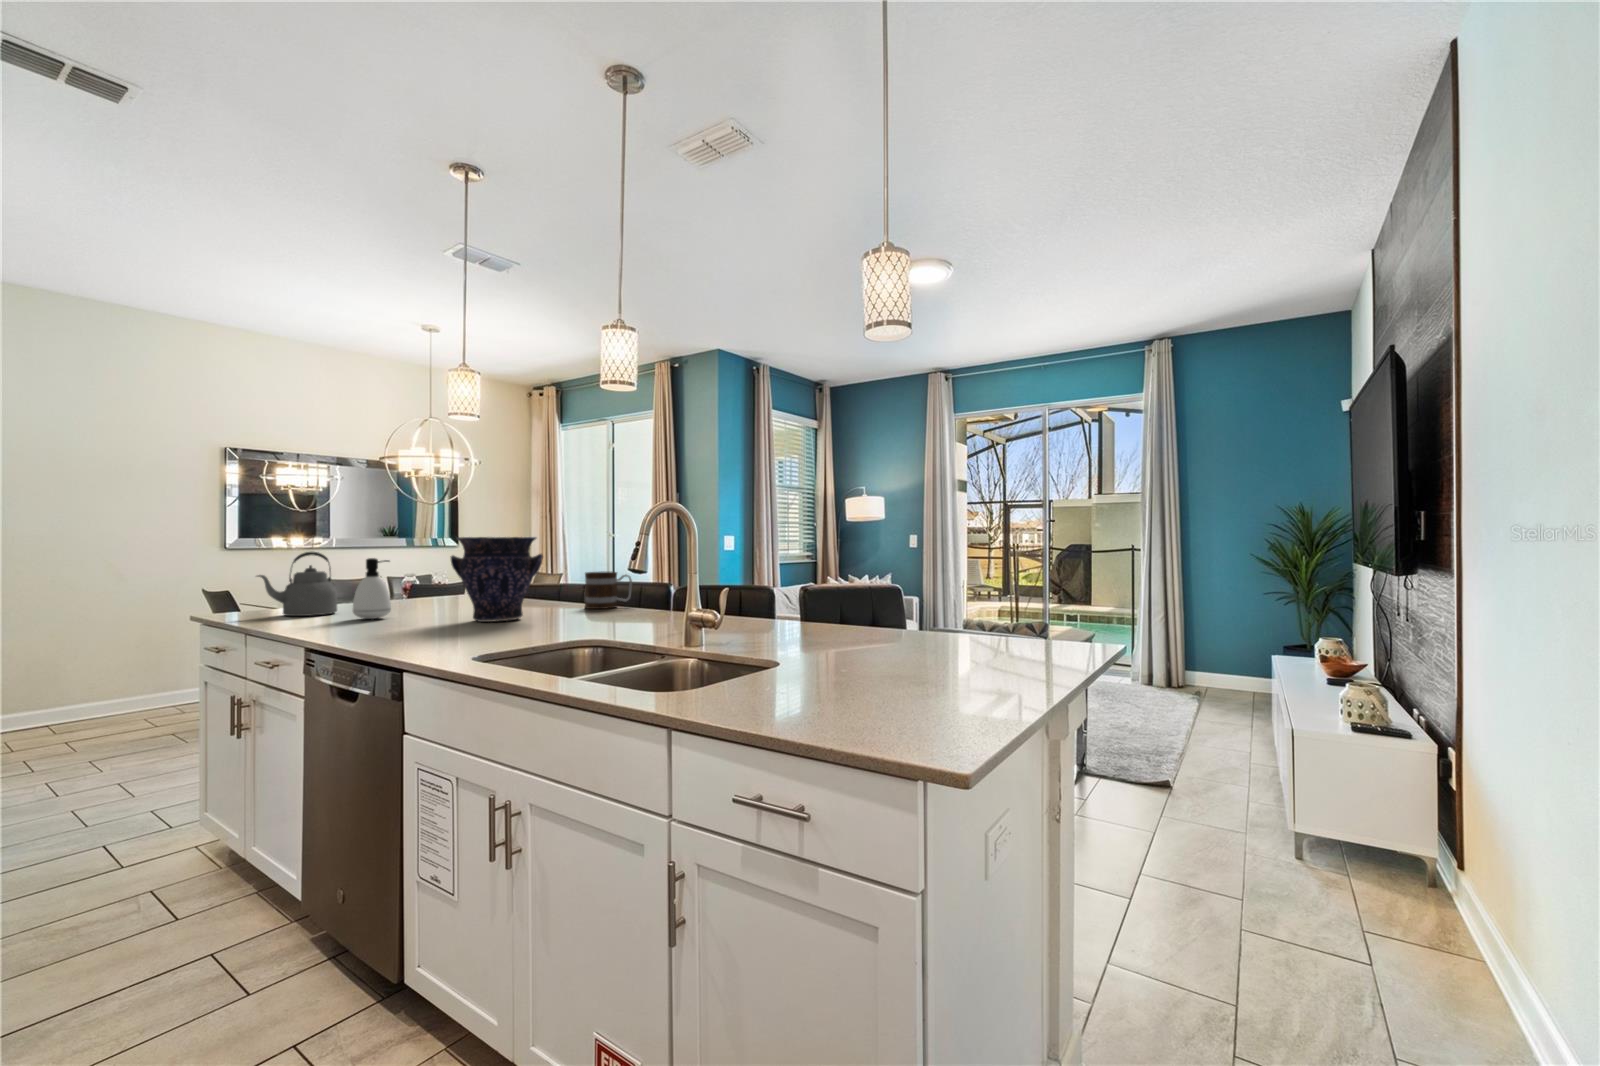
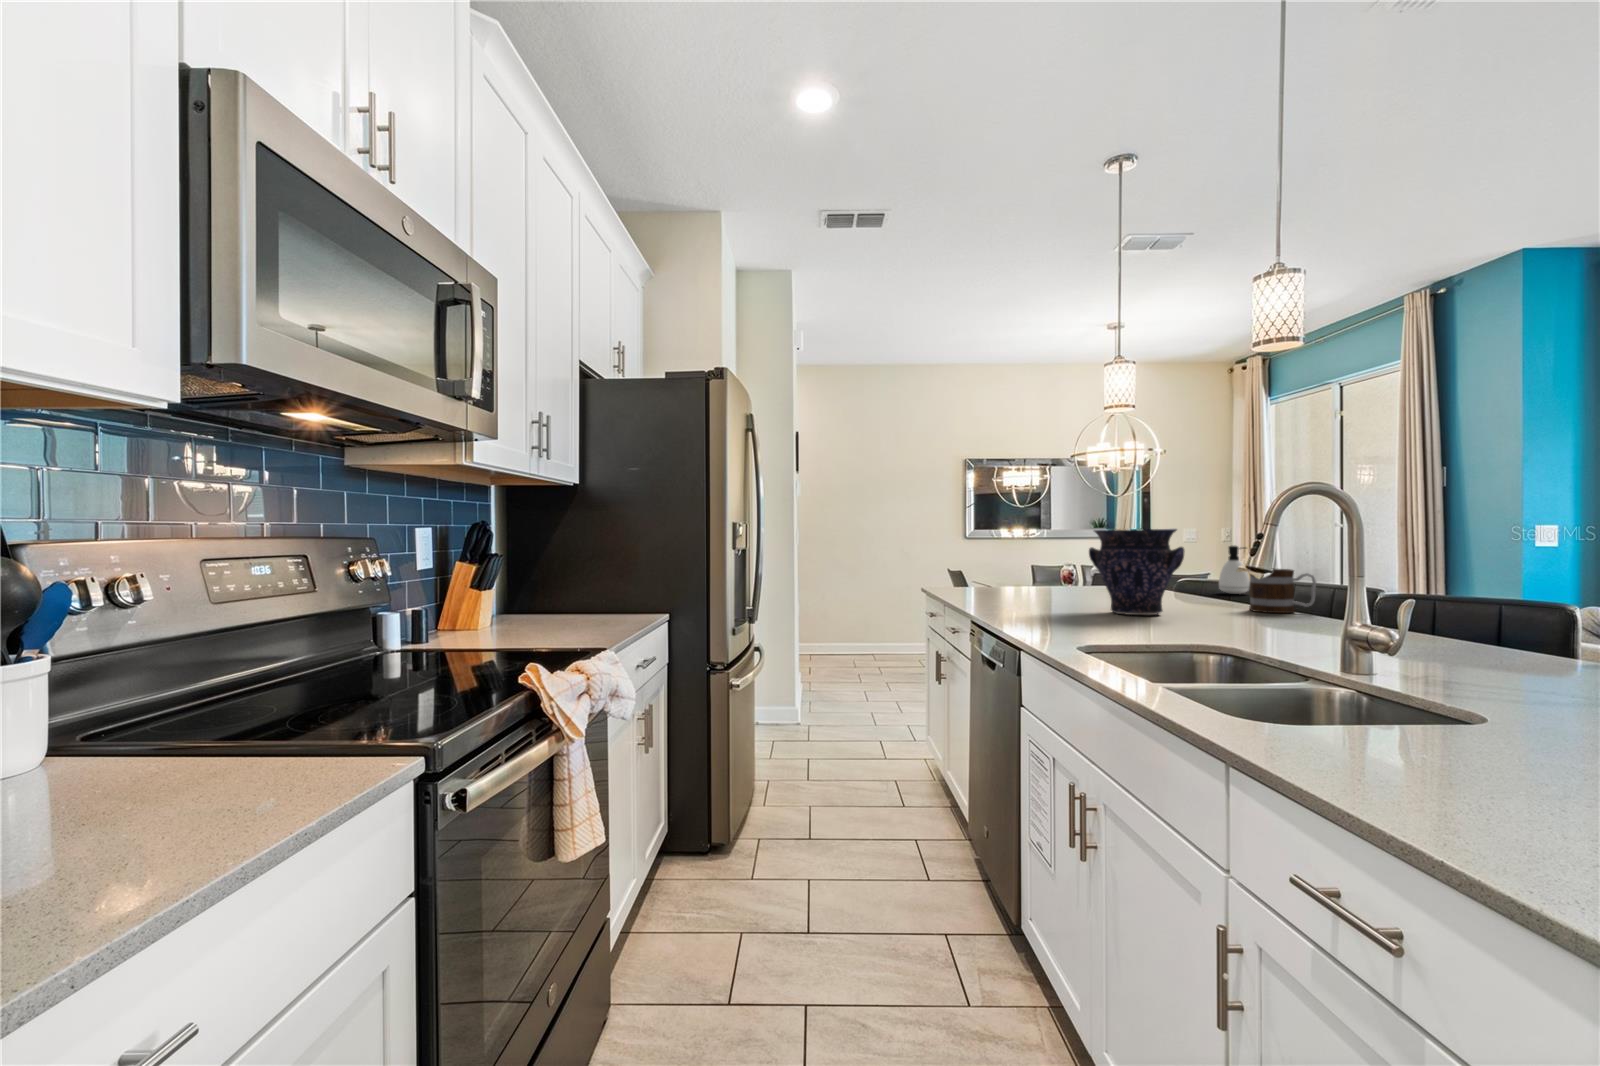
kettle: present [257,552,337,616] -> none [955,543,1011,595]
soap dispenser: present [353,558,391,619] -> present [1219,546,1250,594]

